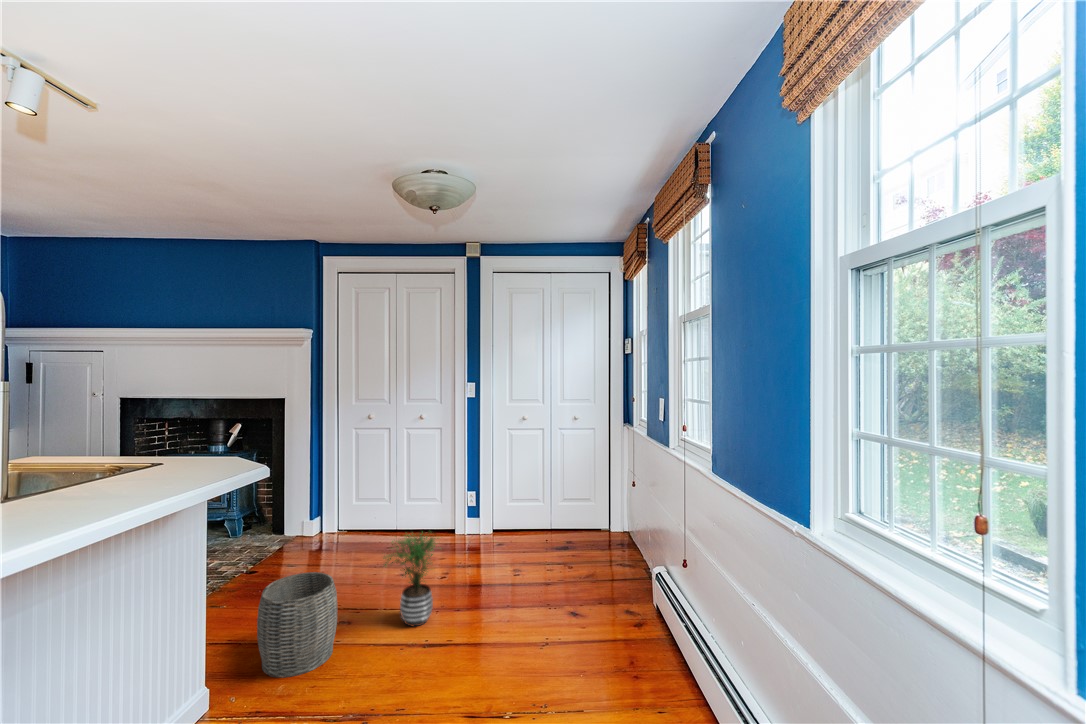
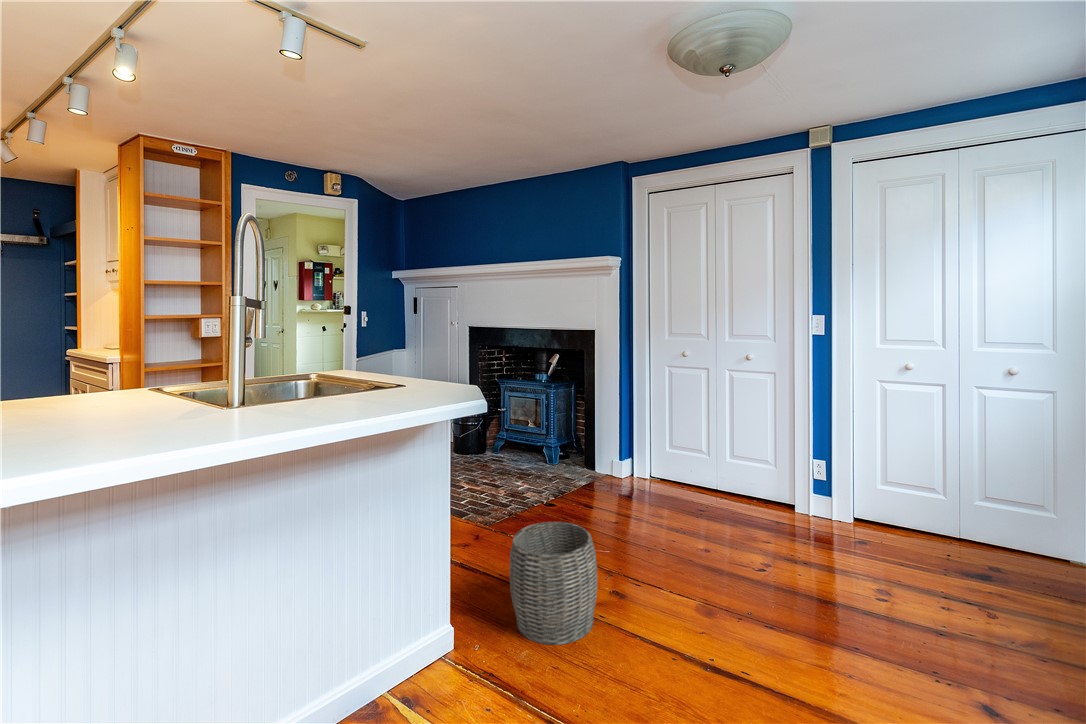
potted plant: present [383,532,438,626] -> none [656,498,753,634]

